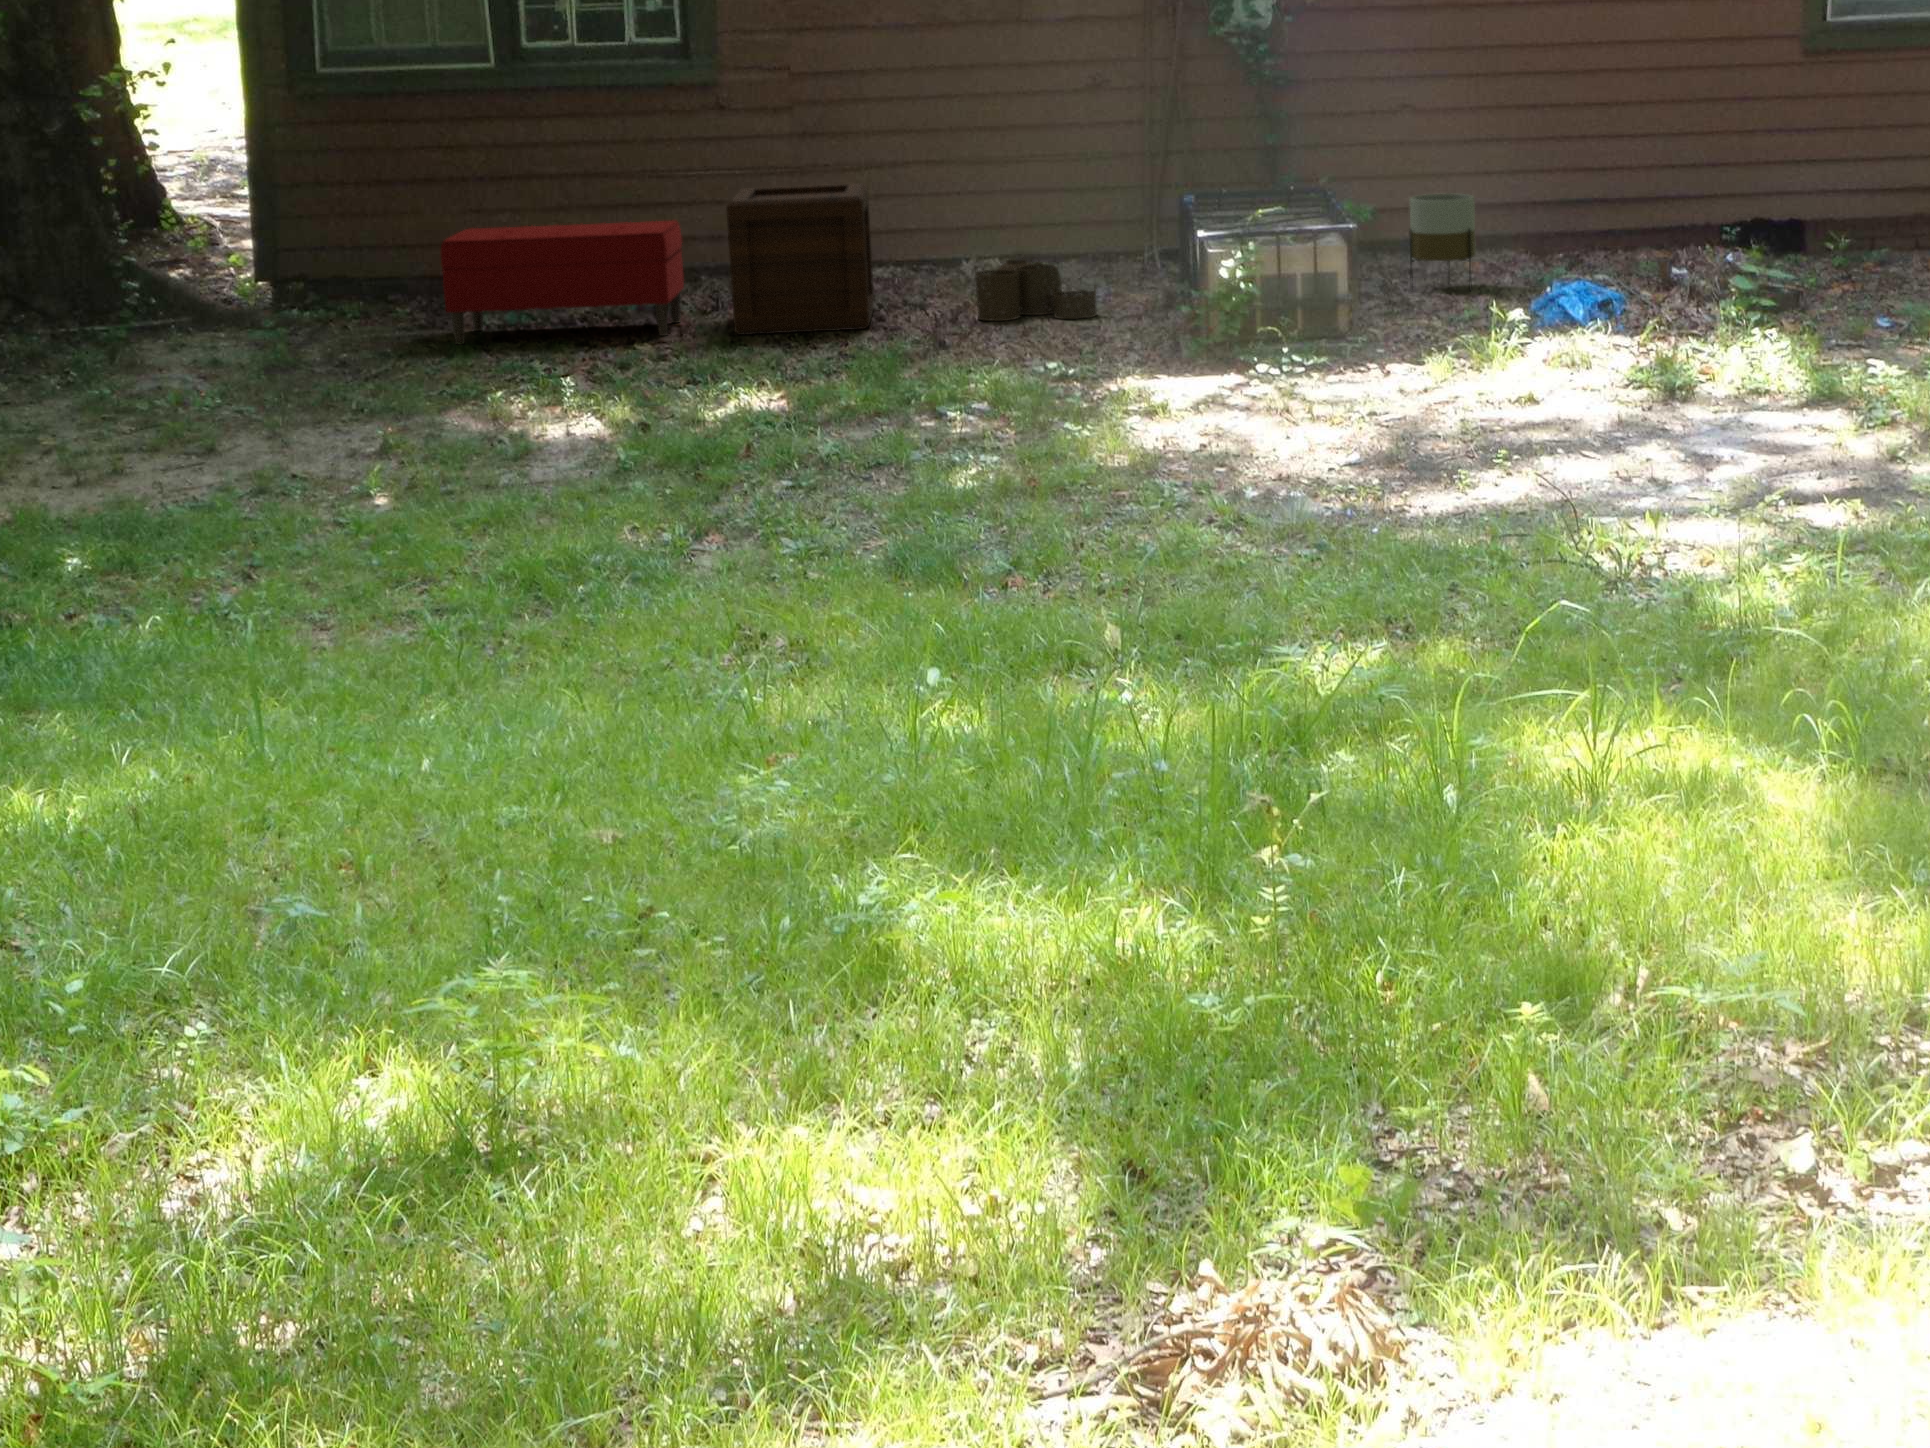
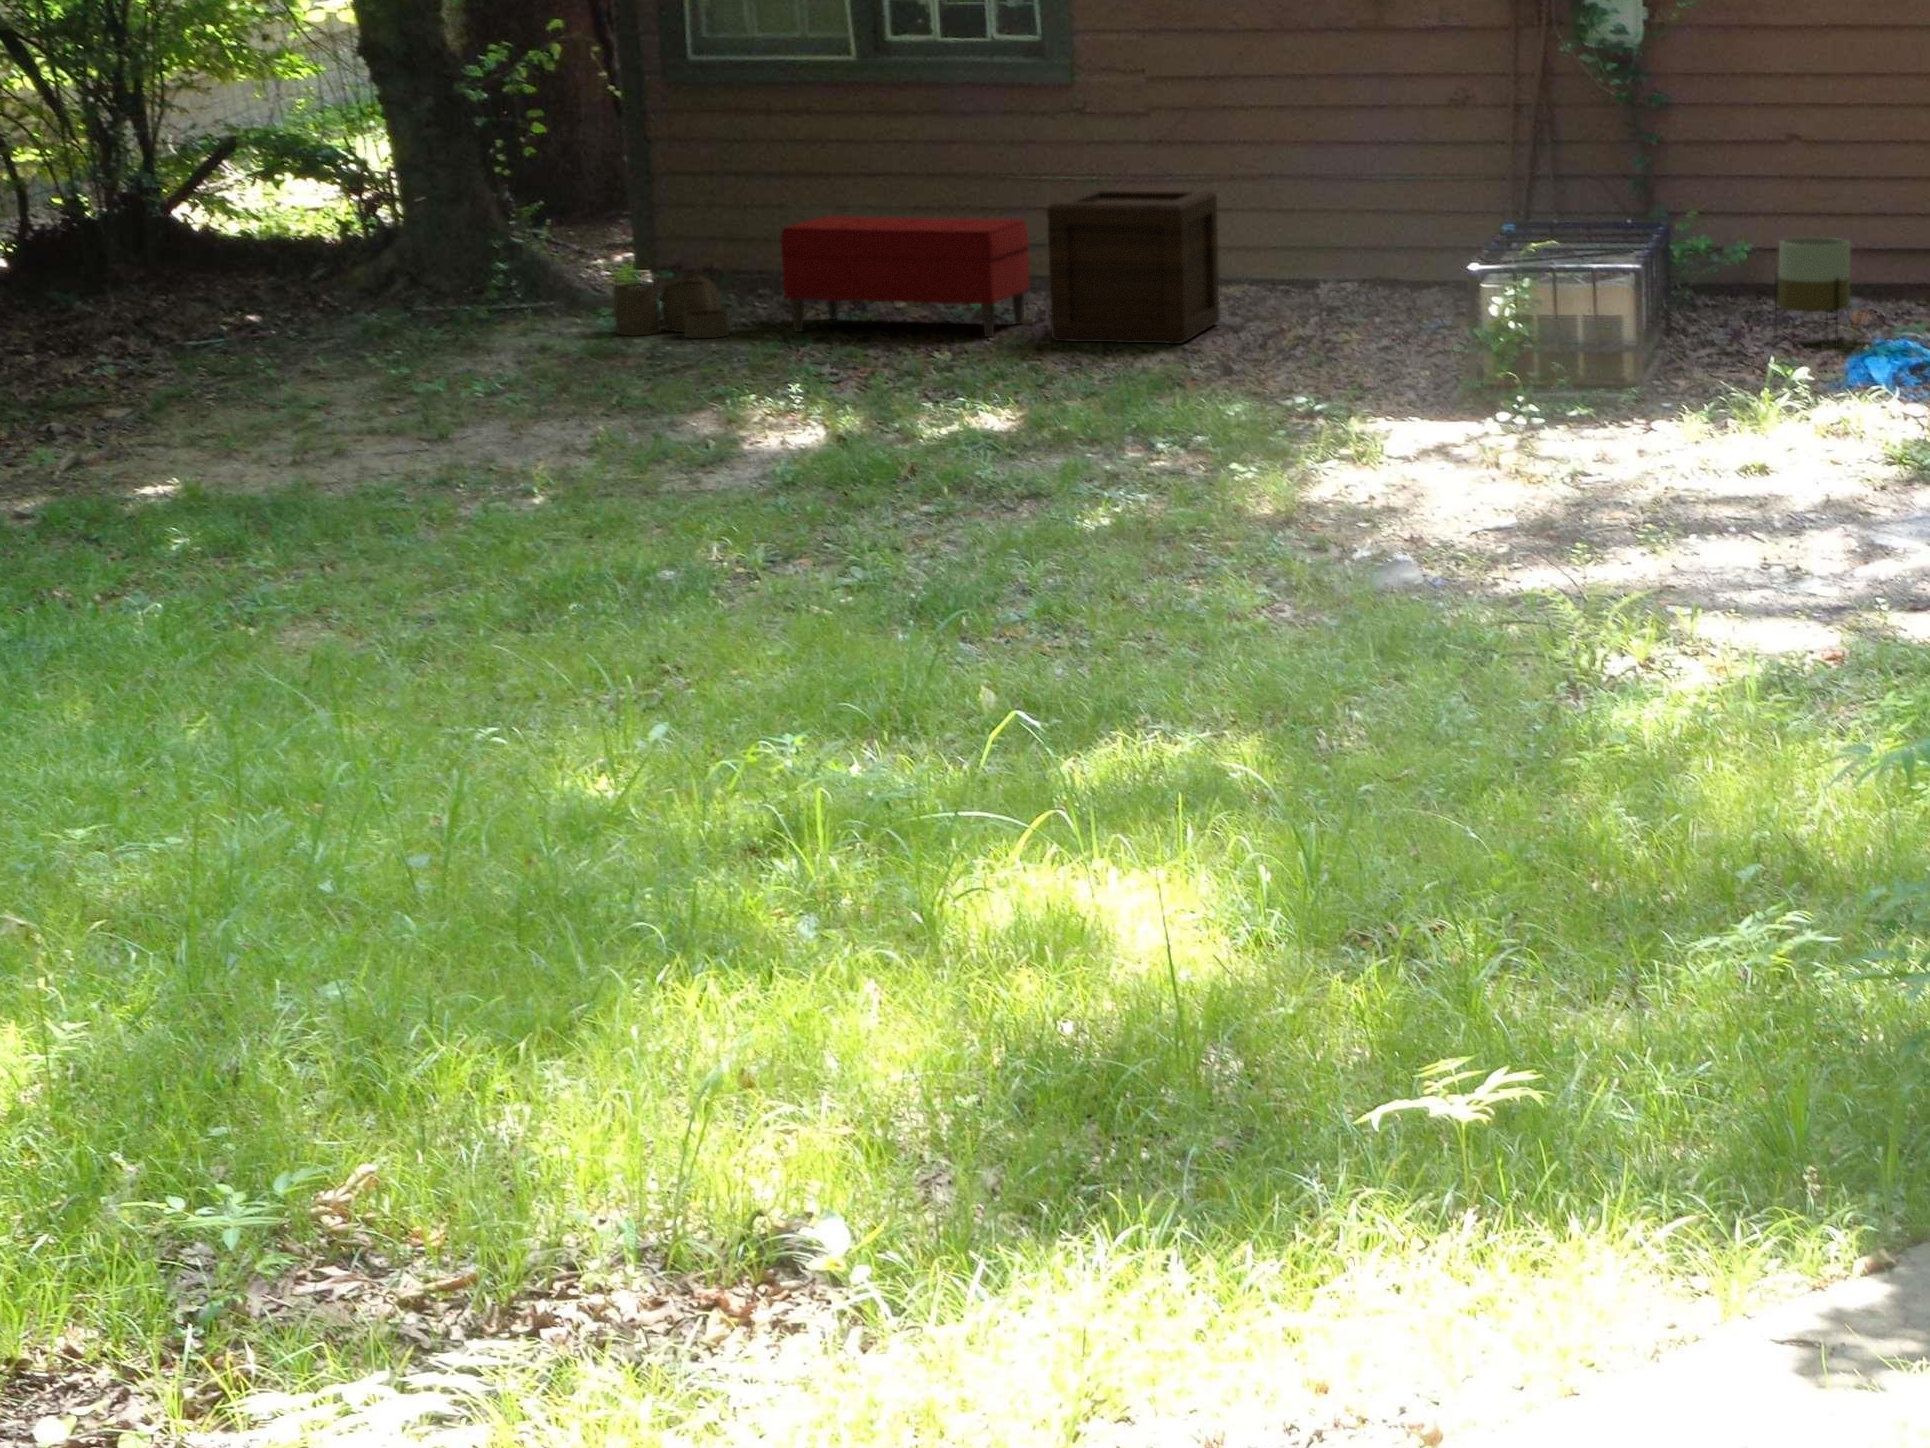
woven basket: present [975,257,1097,321] -> present [613,270,729,338]

